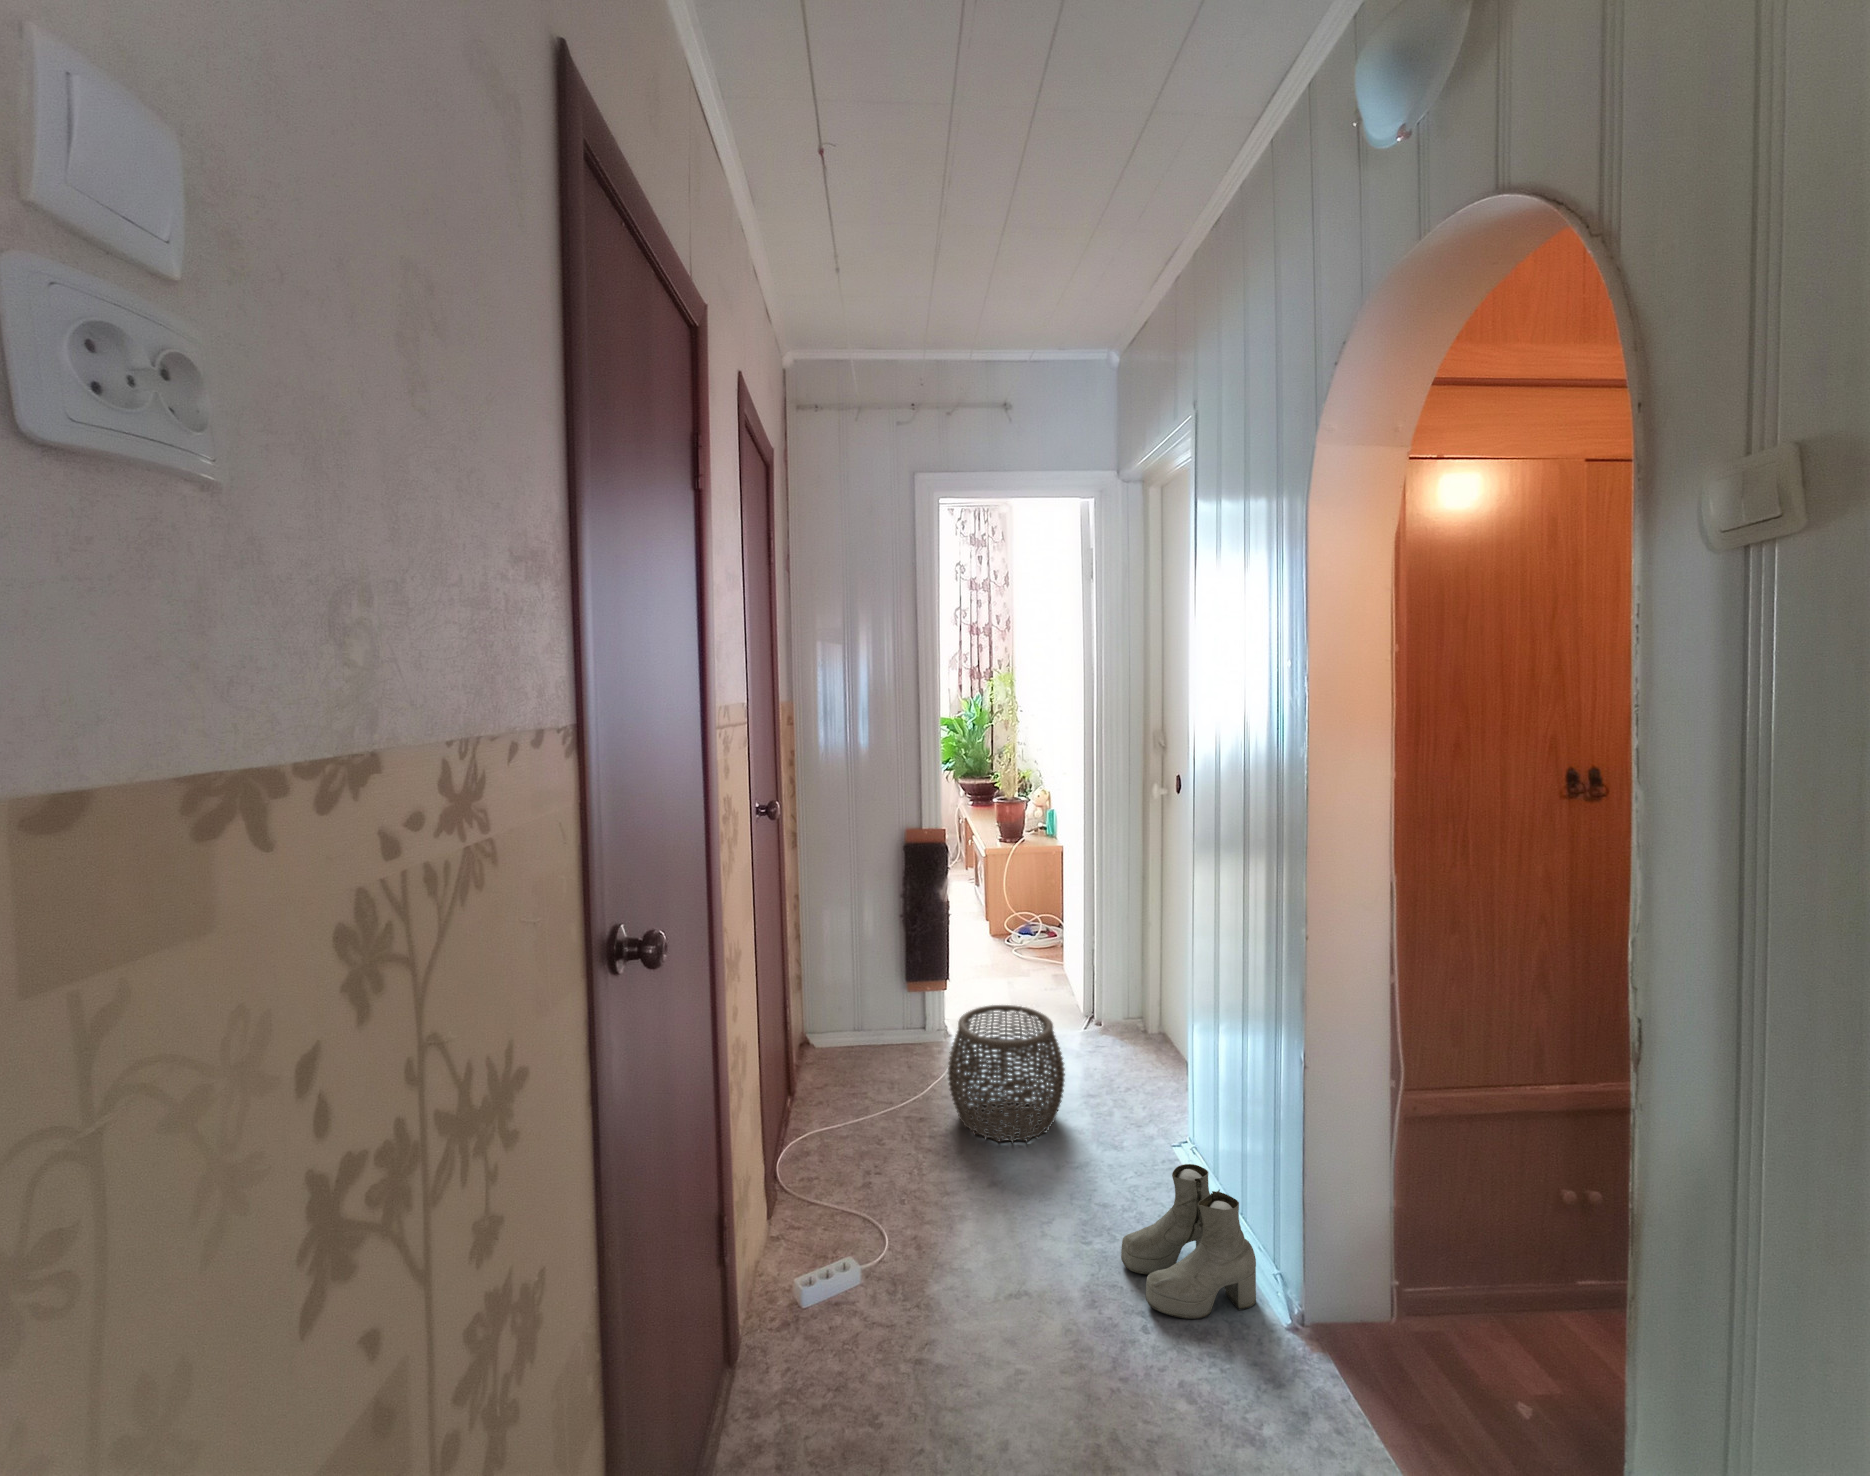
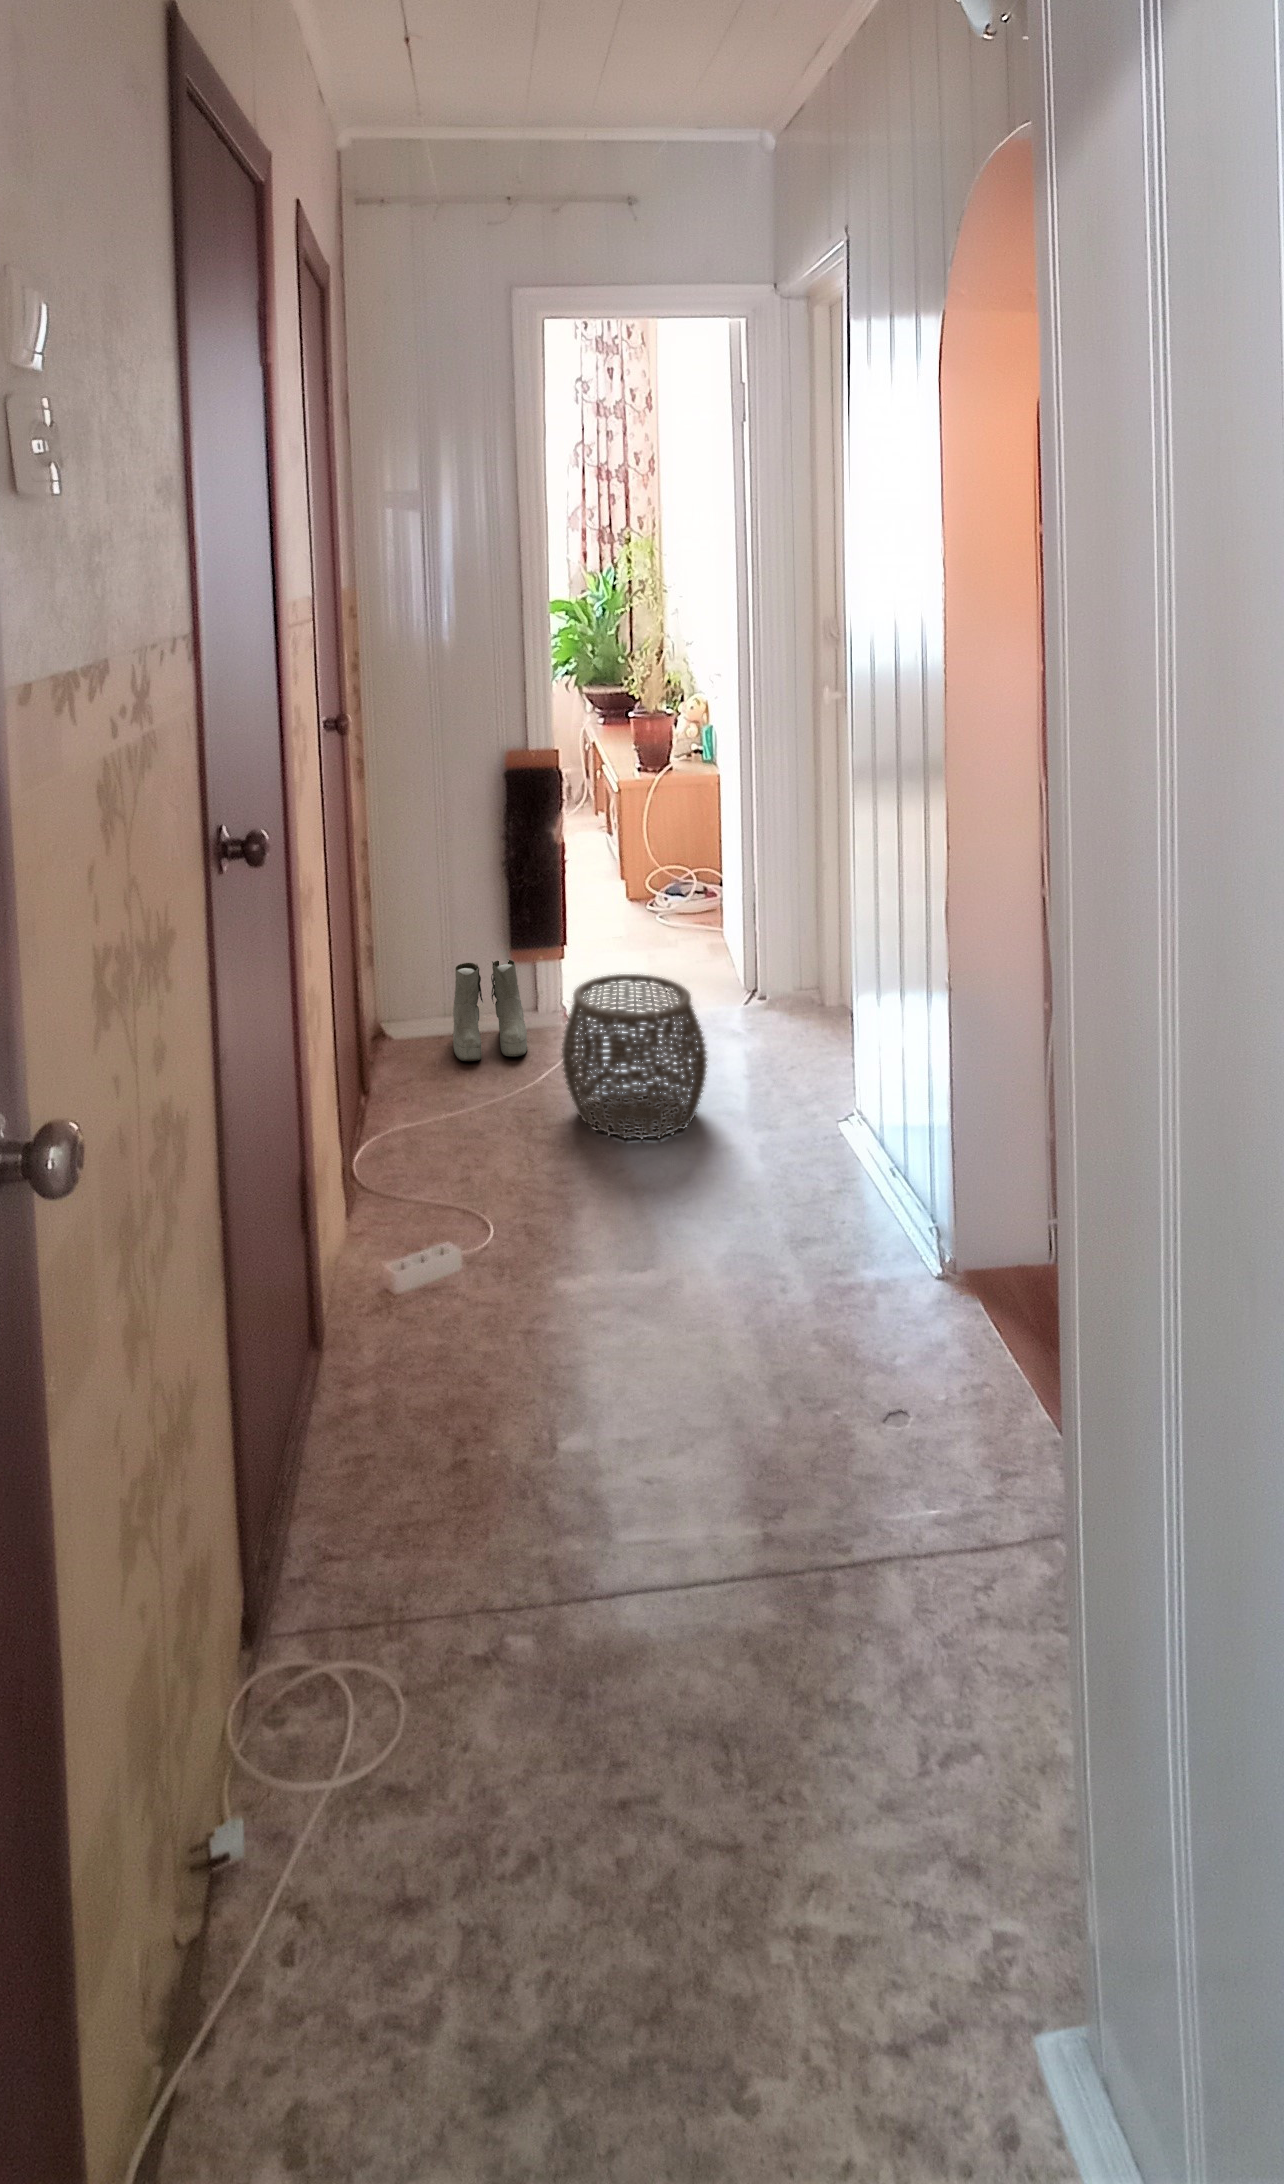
boots: present [1121,1164,1256,1319] -> present [453,960,527,1061]

